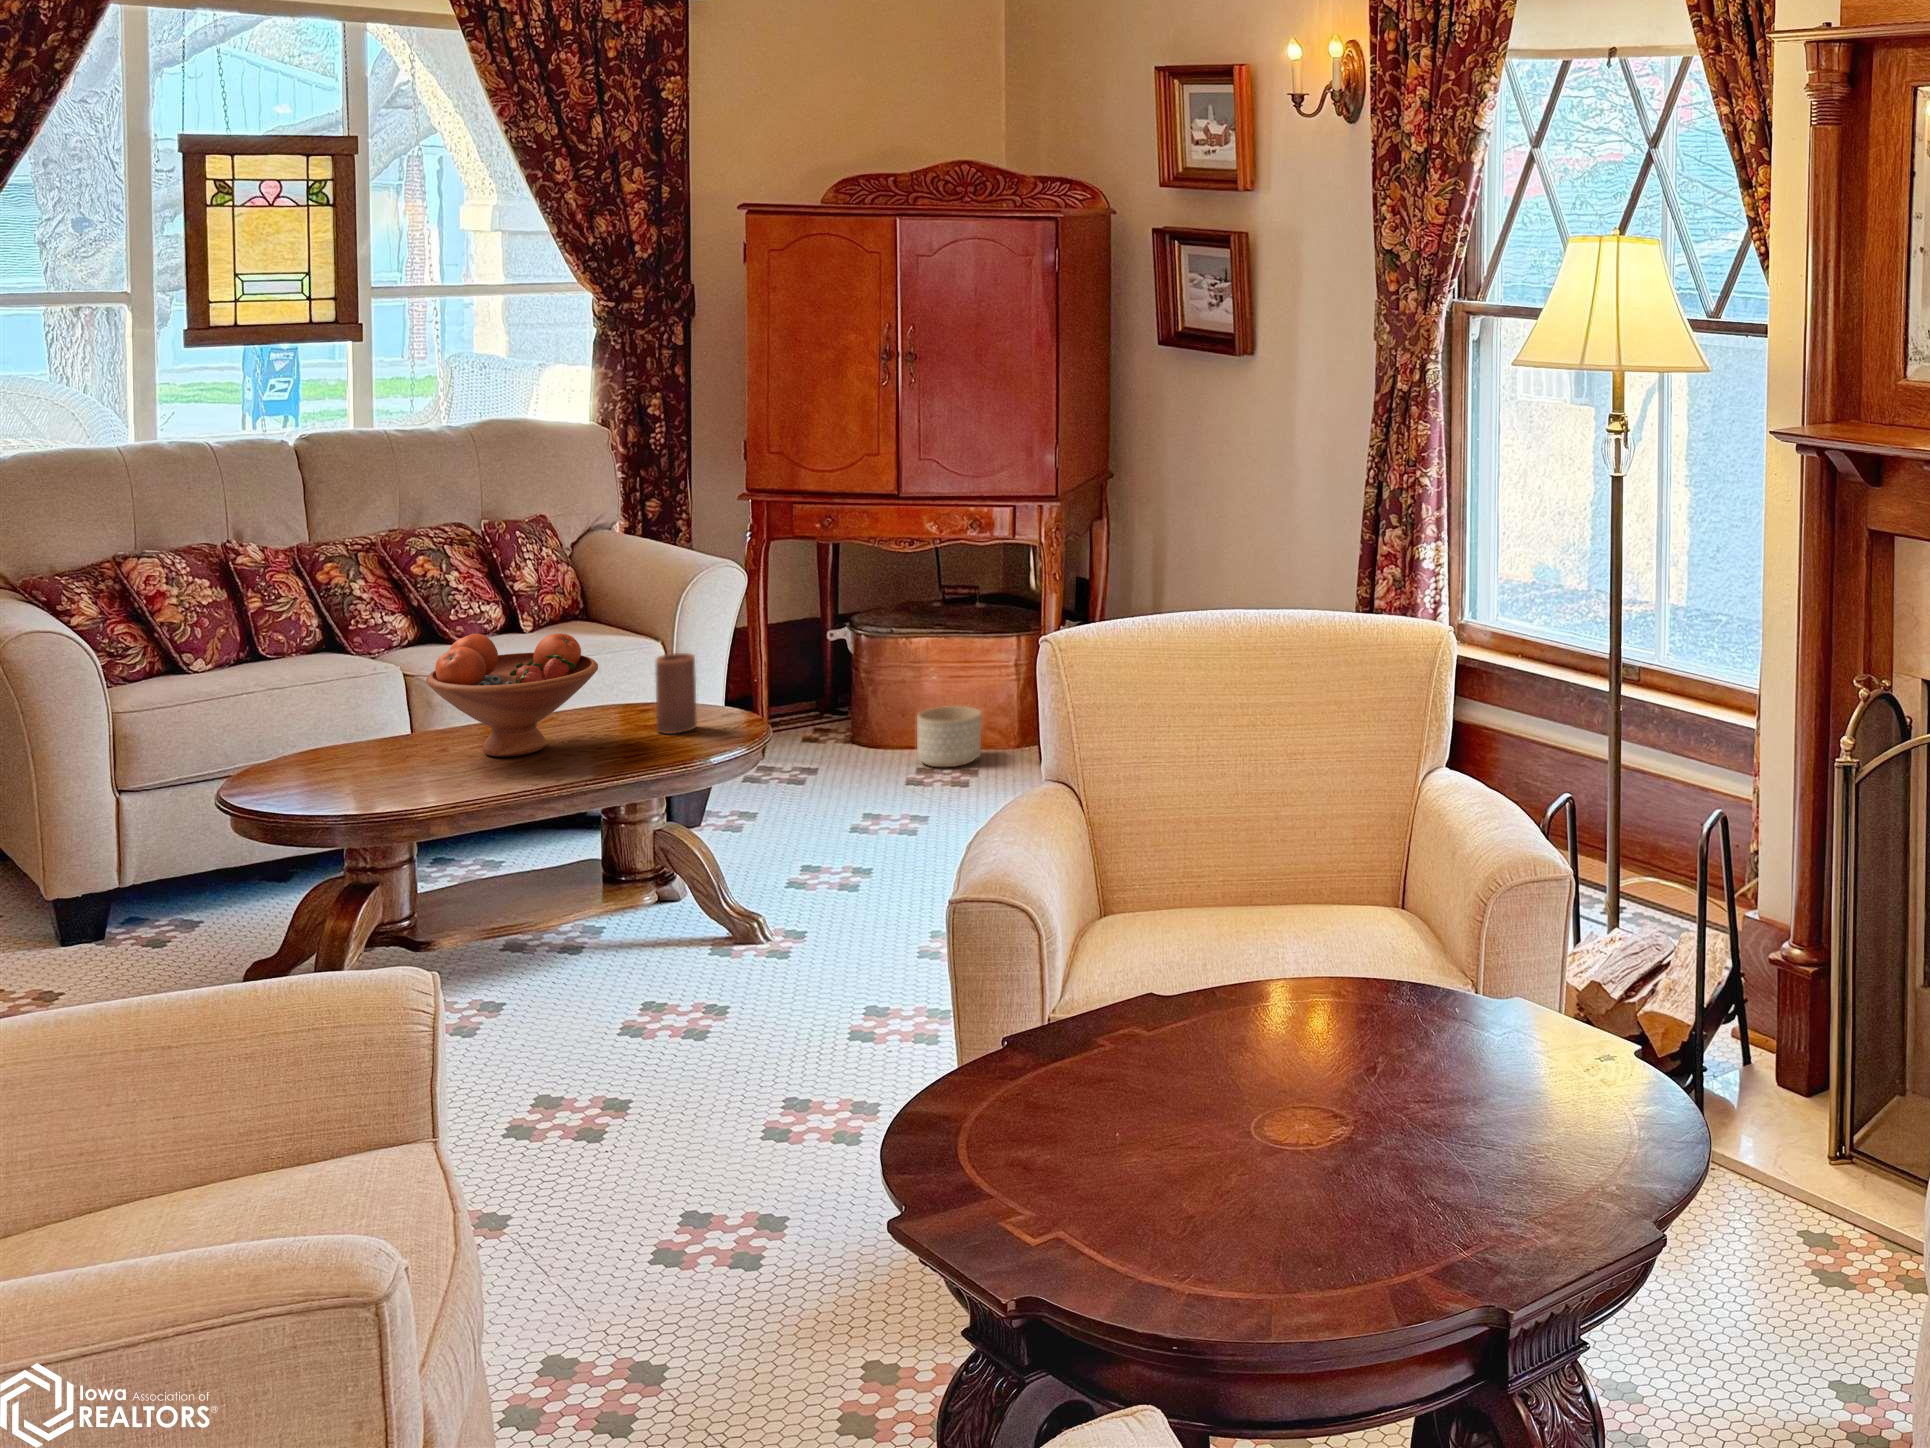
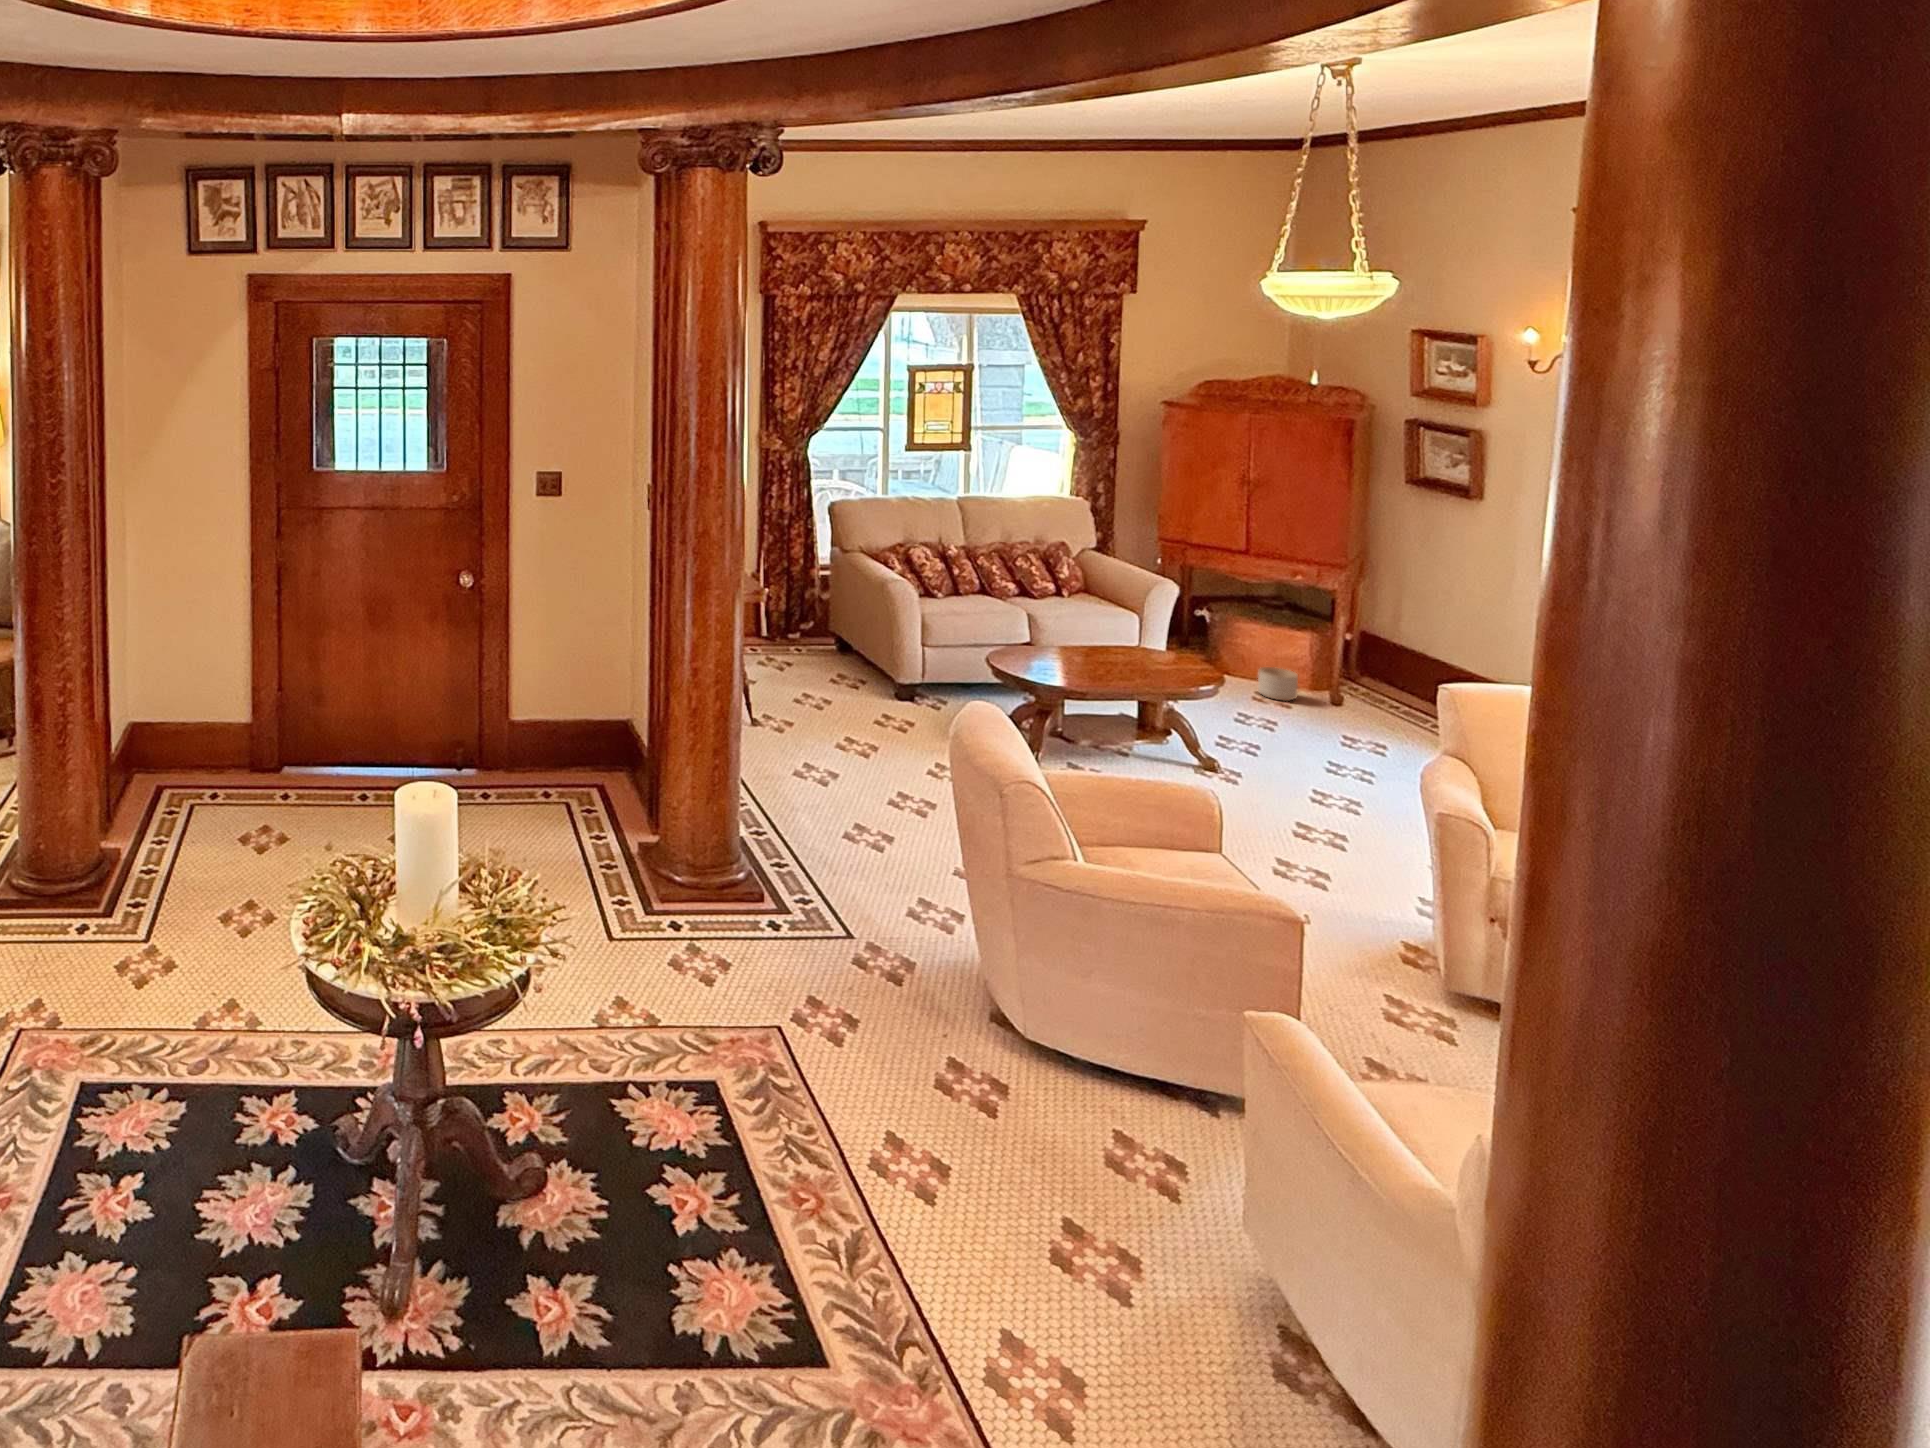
fruit bowl: present [426,633,598,757] -> none [1065,607,1141,664]
candle: present [656,653,696,734] -> none [1164,629,1184,667]

